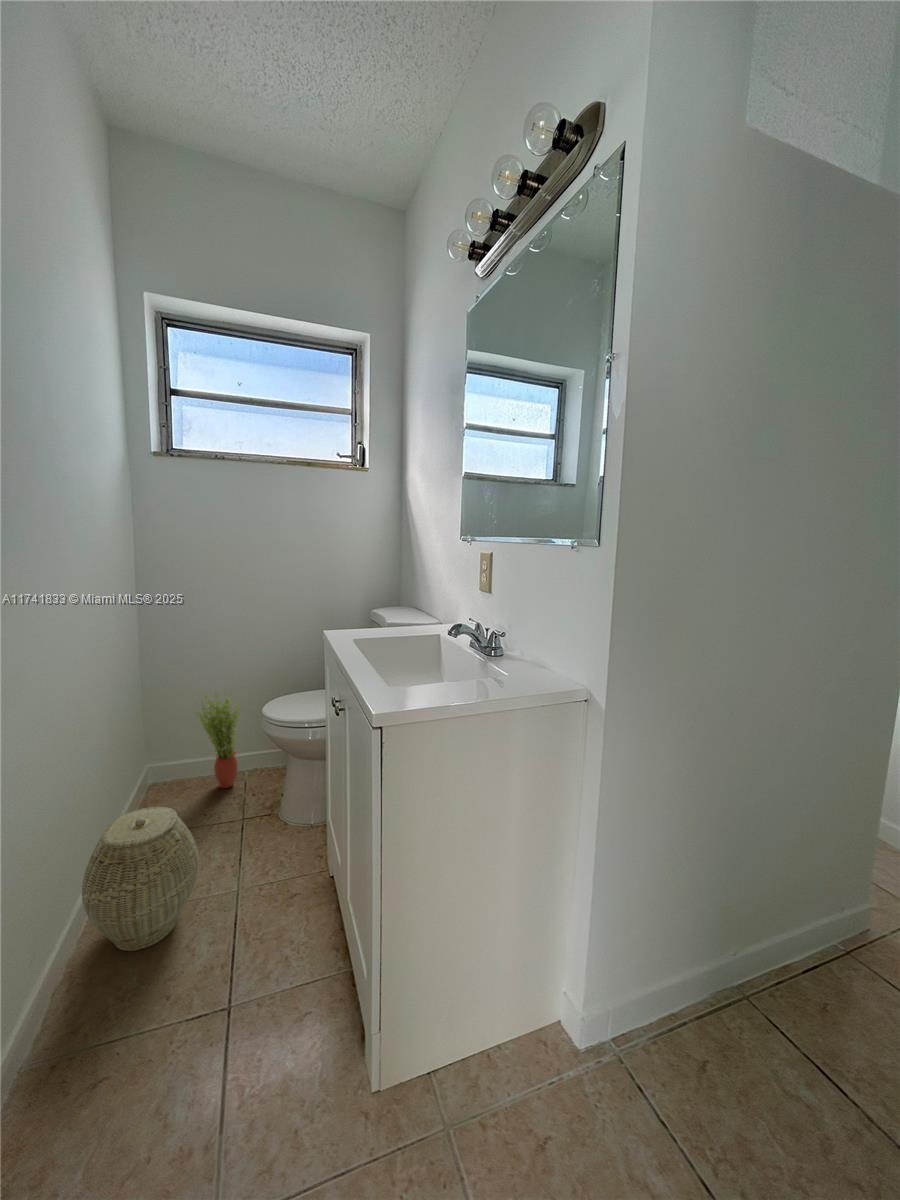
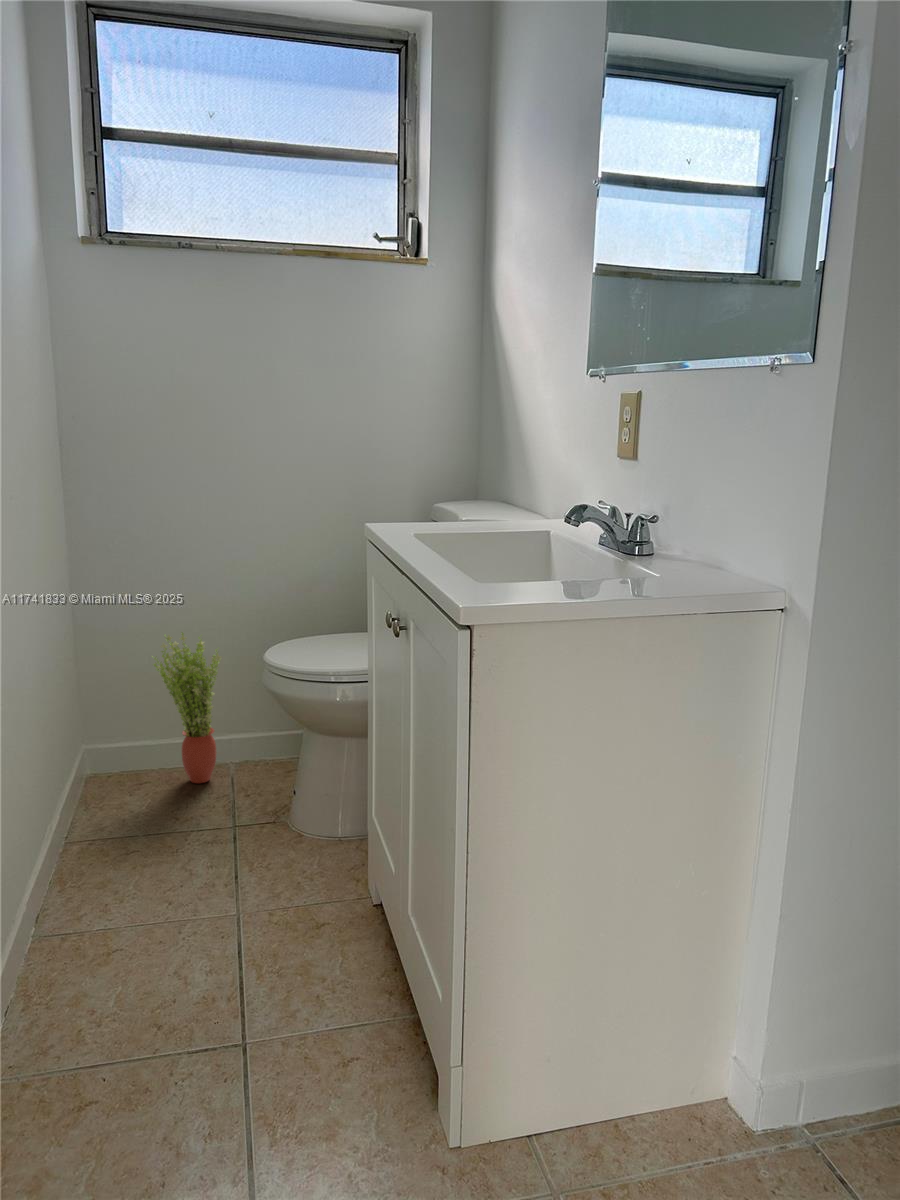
woven basket: present [82,807,199,951] -> none [33,777,185,969]

